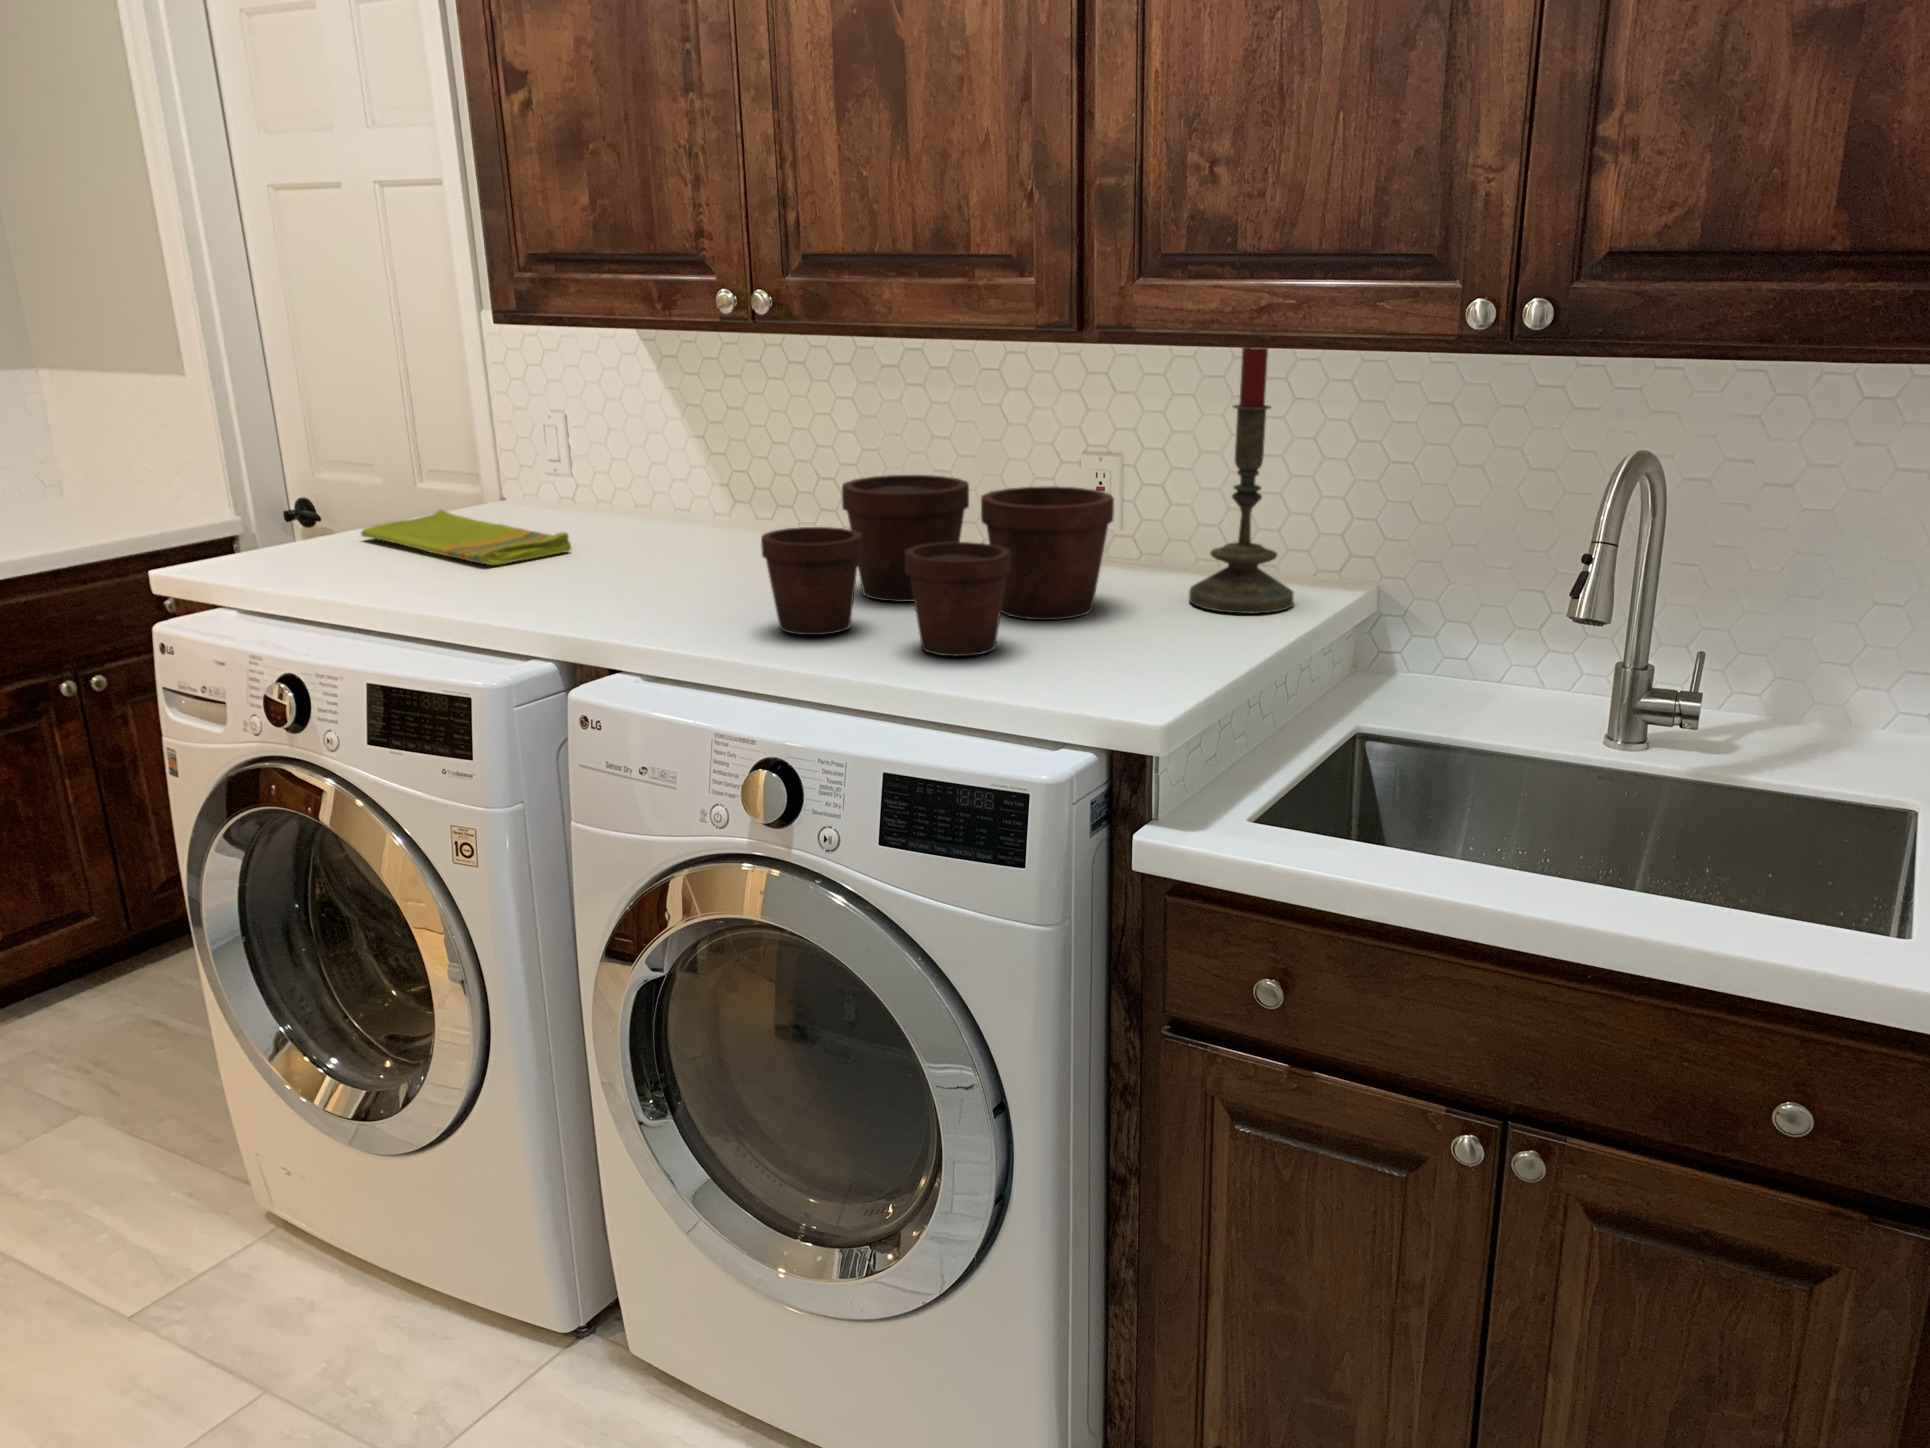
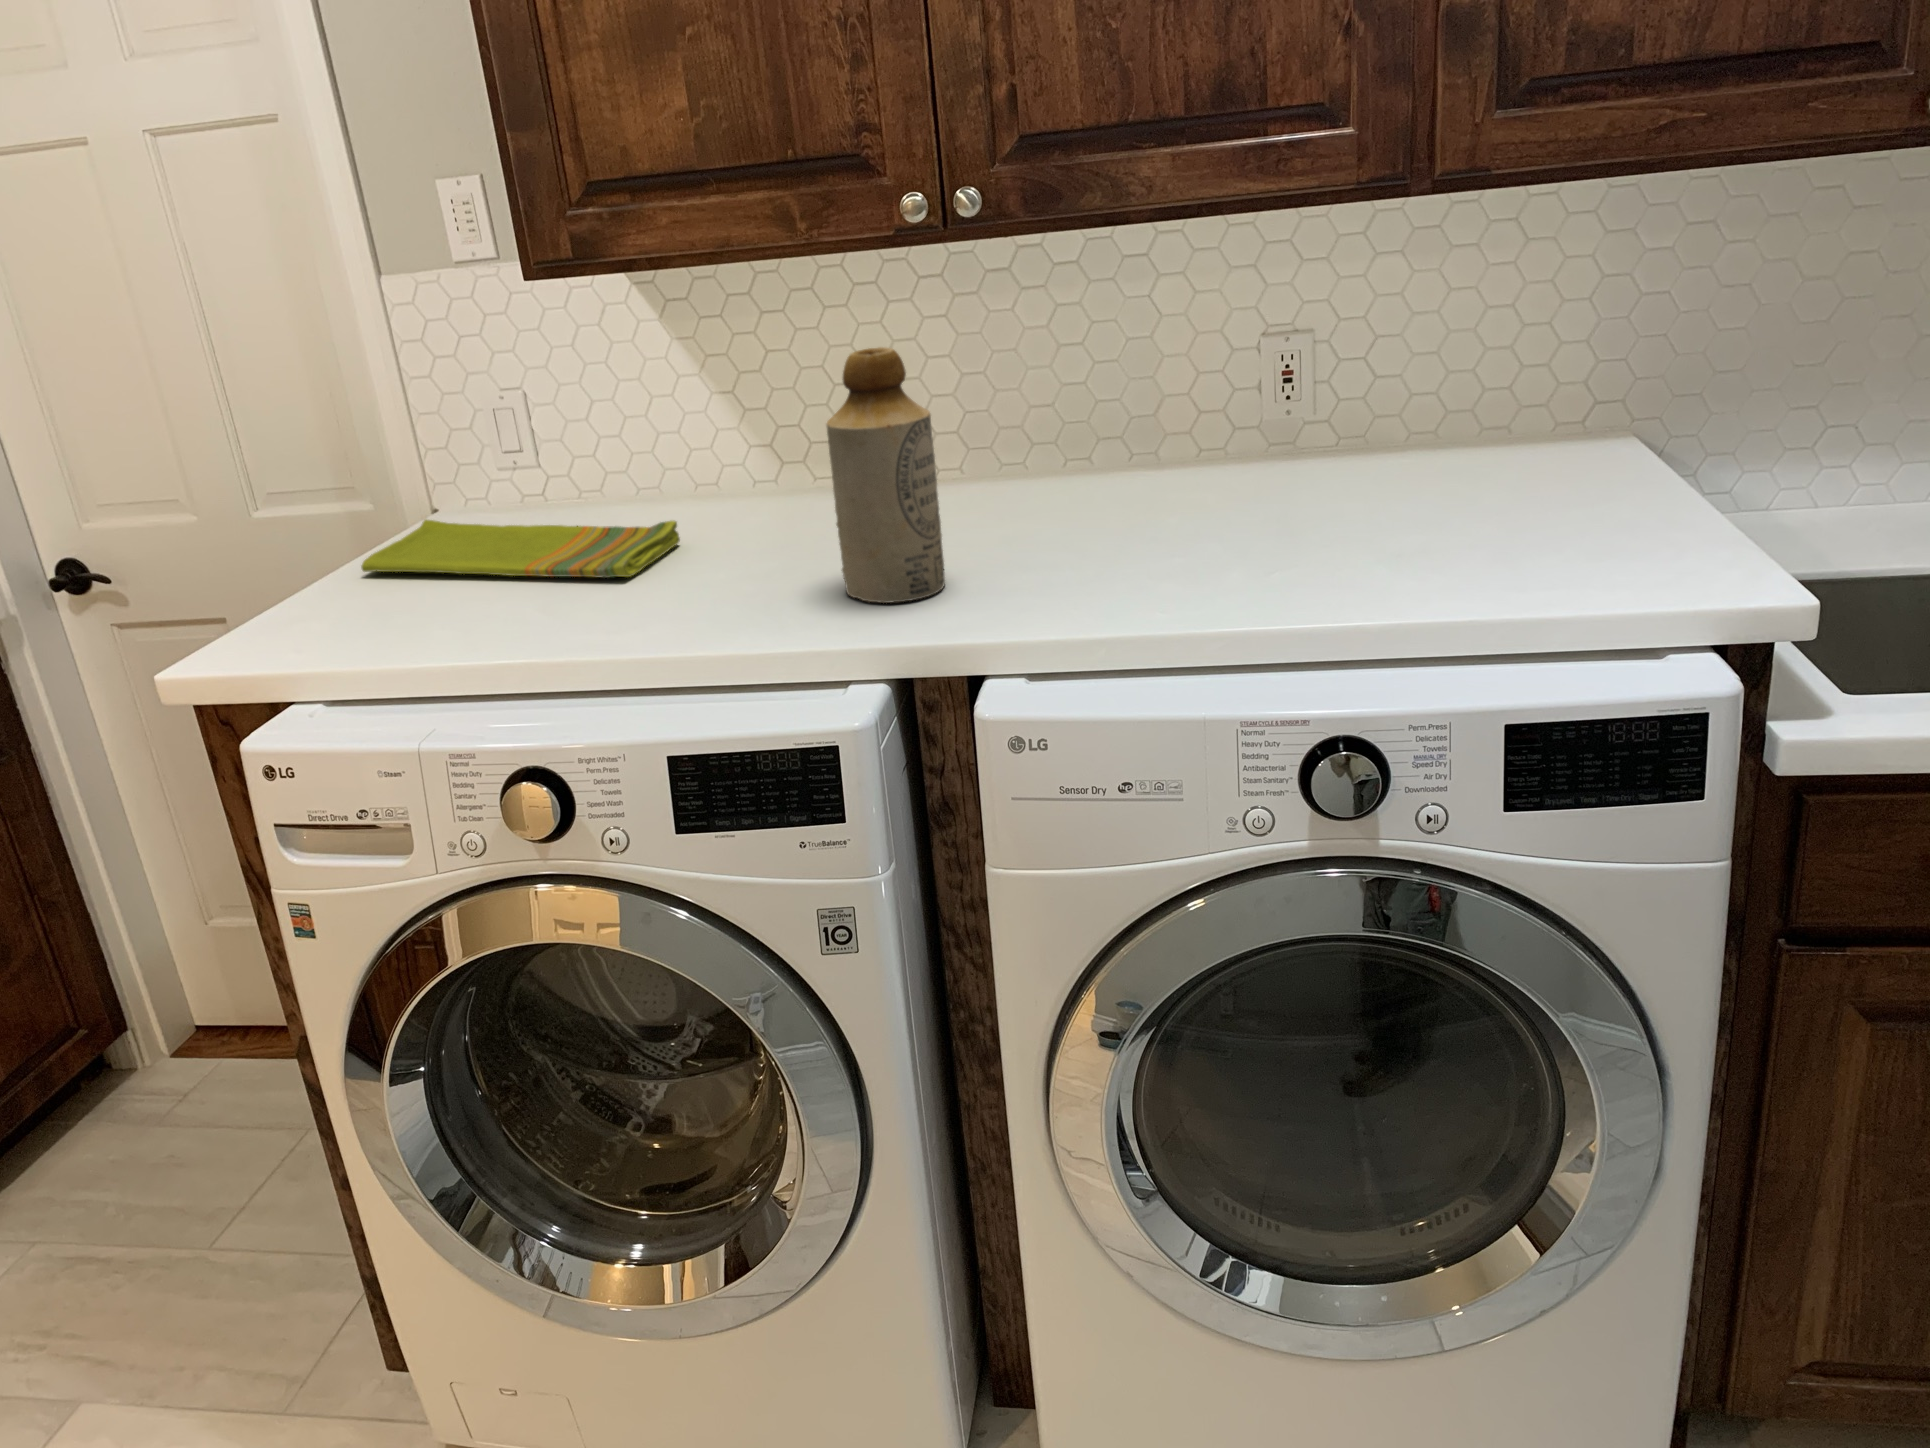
candle: present [1189,347,1294,614] -> none [1471,167,1592,485]
bottle: none [565,407,663,608] -> present [826,347,945,603]
flower pot: present [761,475,1114,656] -> none [1111,372,1479,590]

